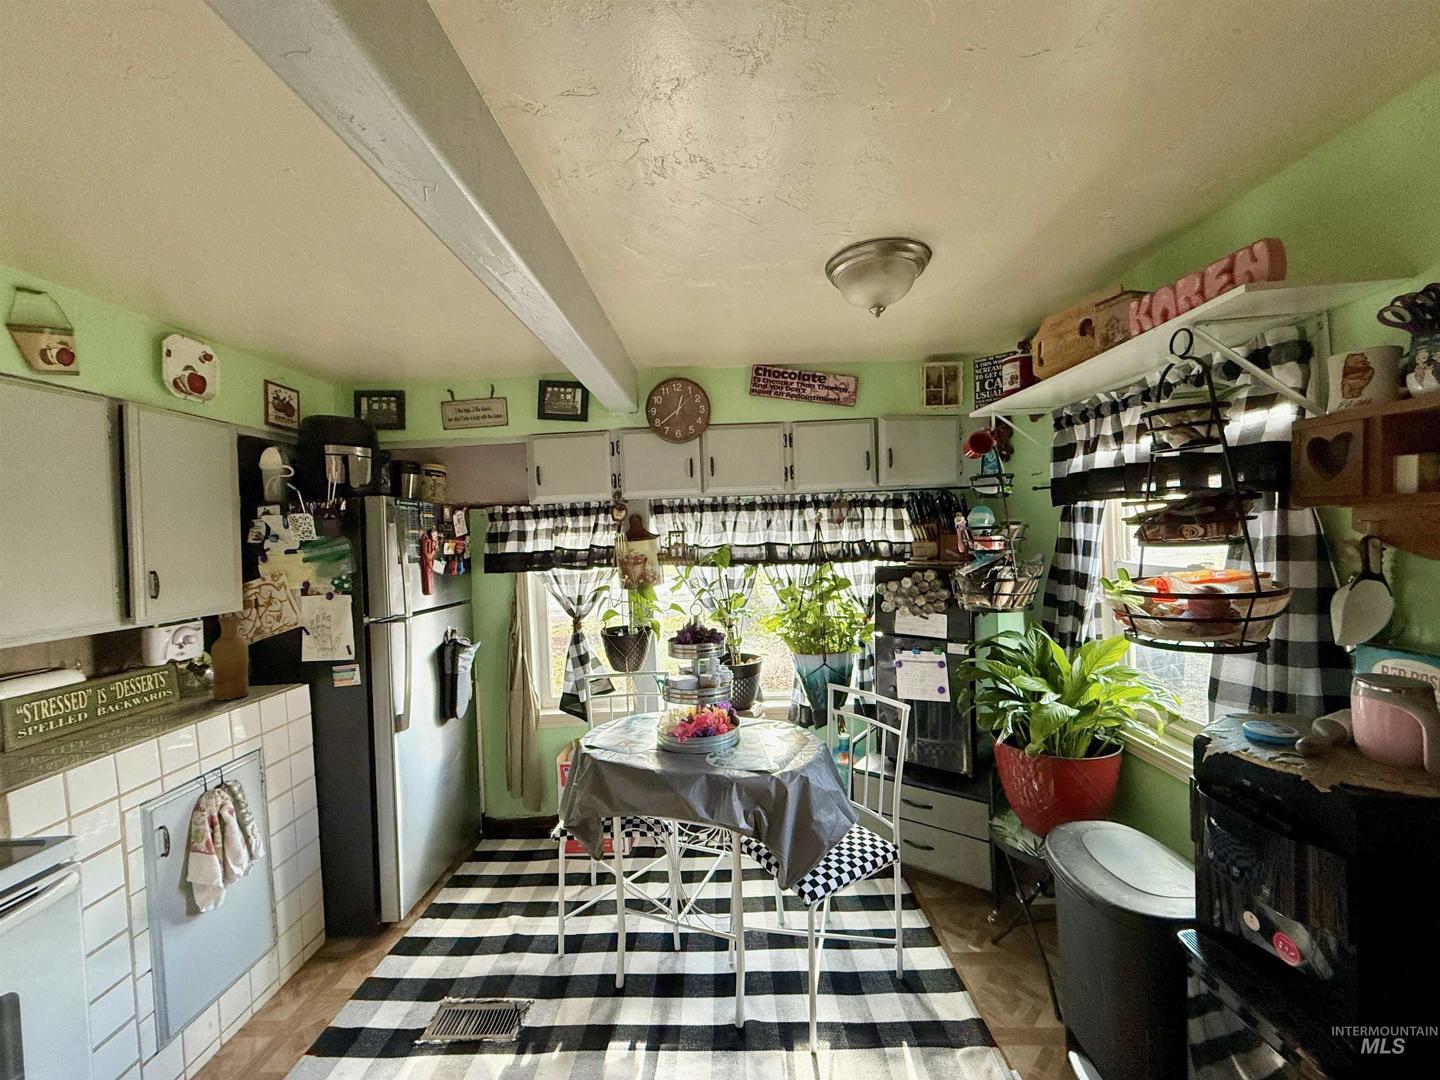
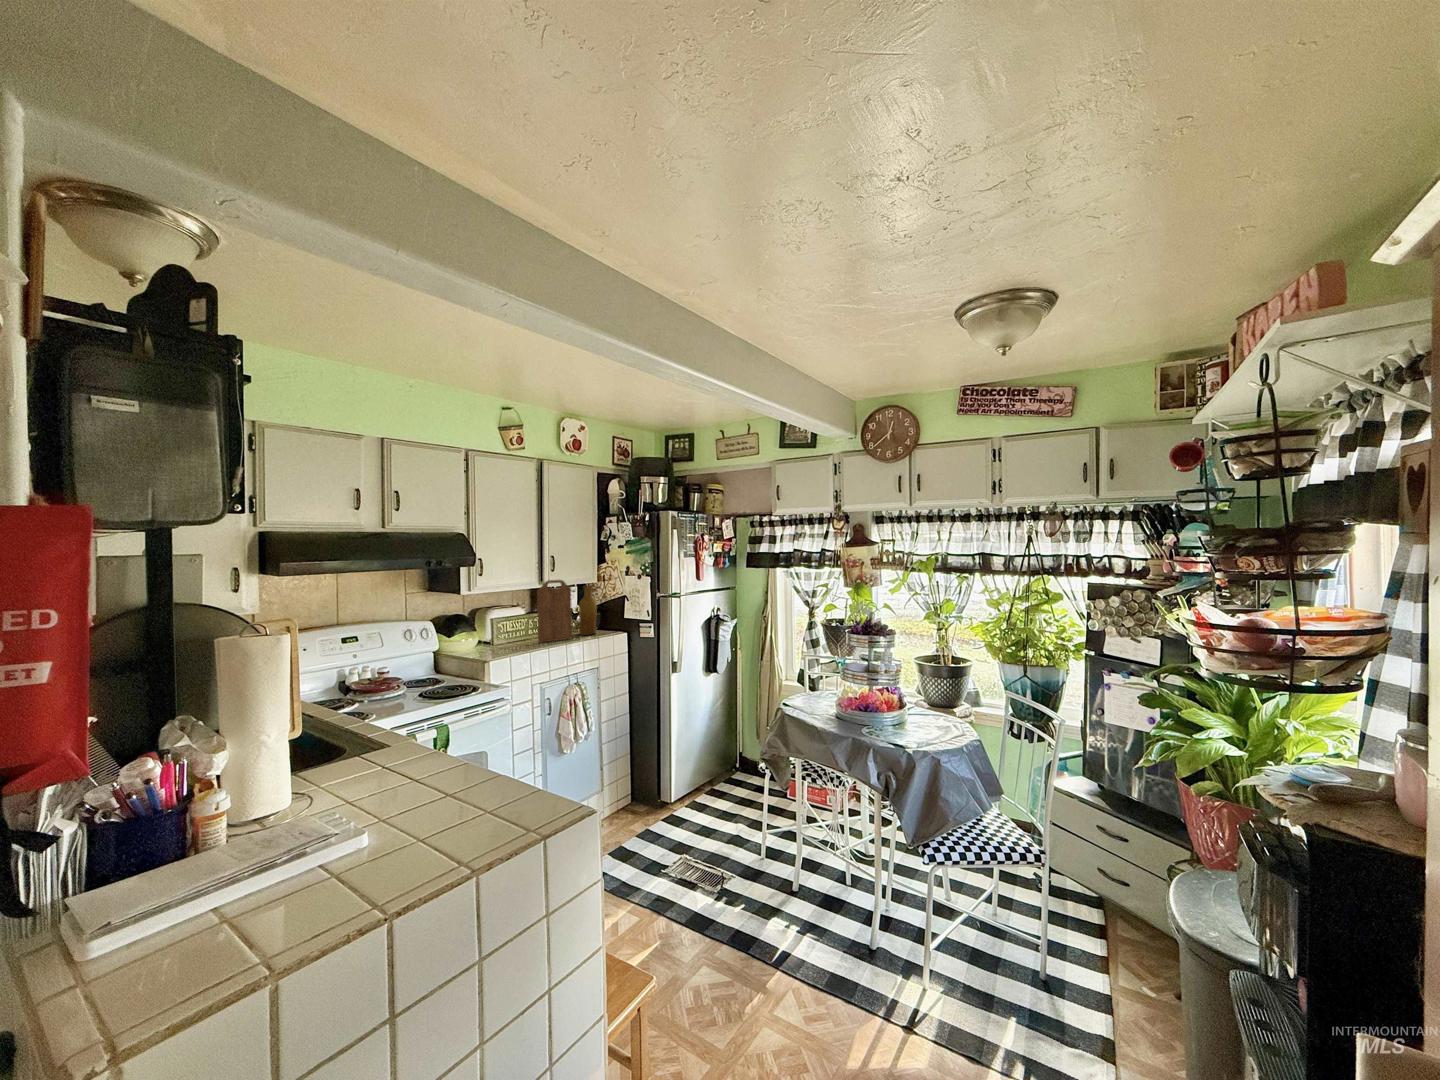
cutting board: none [121,612,203,730] -> present [537,580,572,643]

